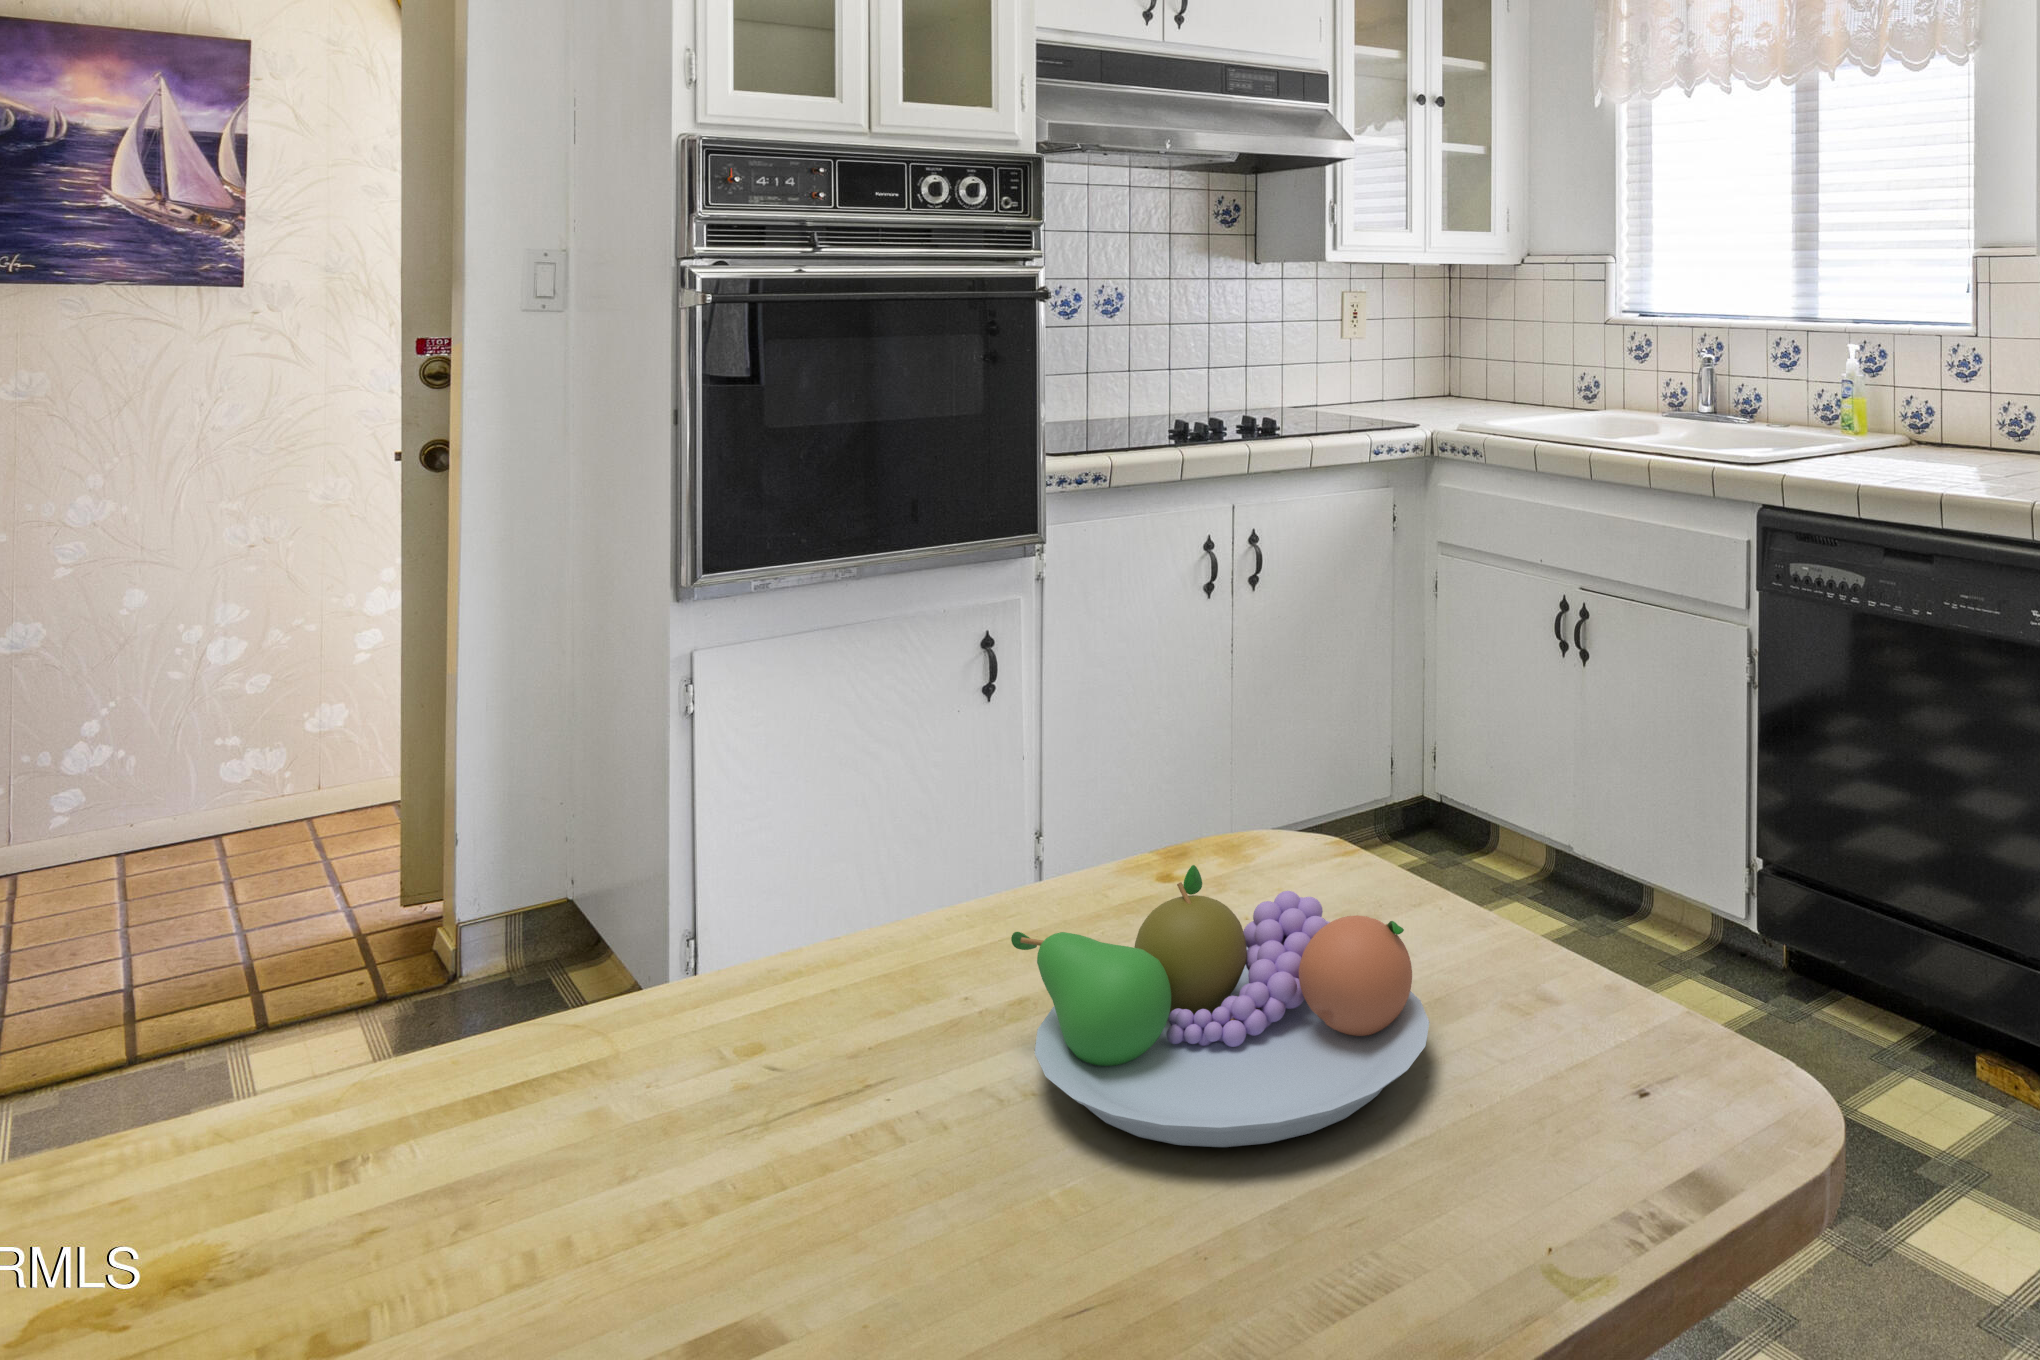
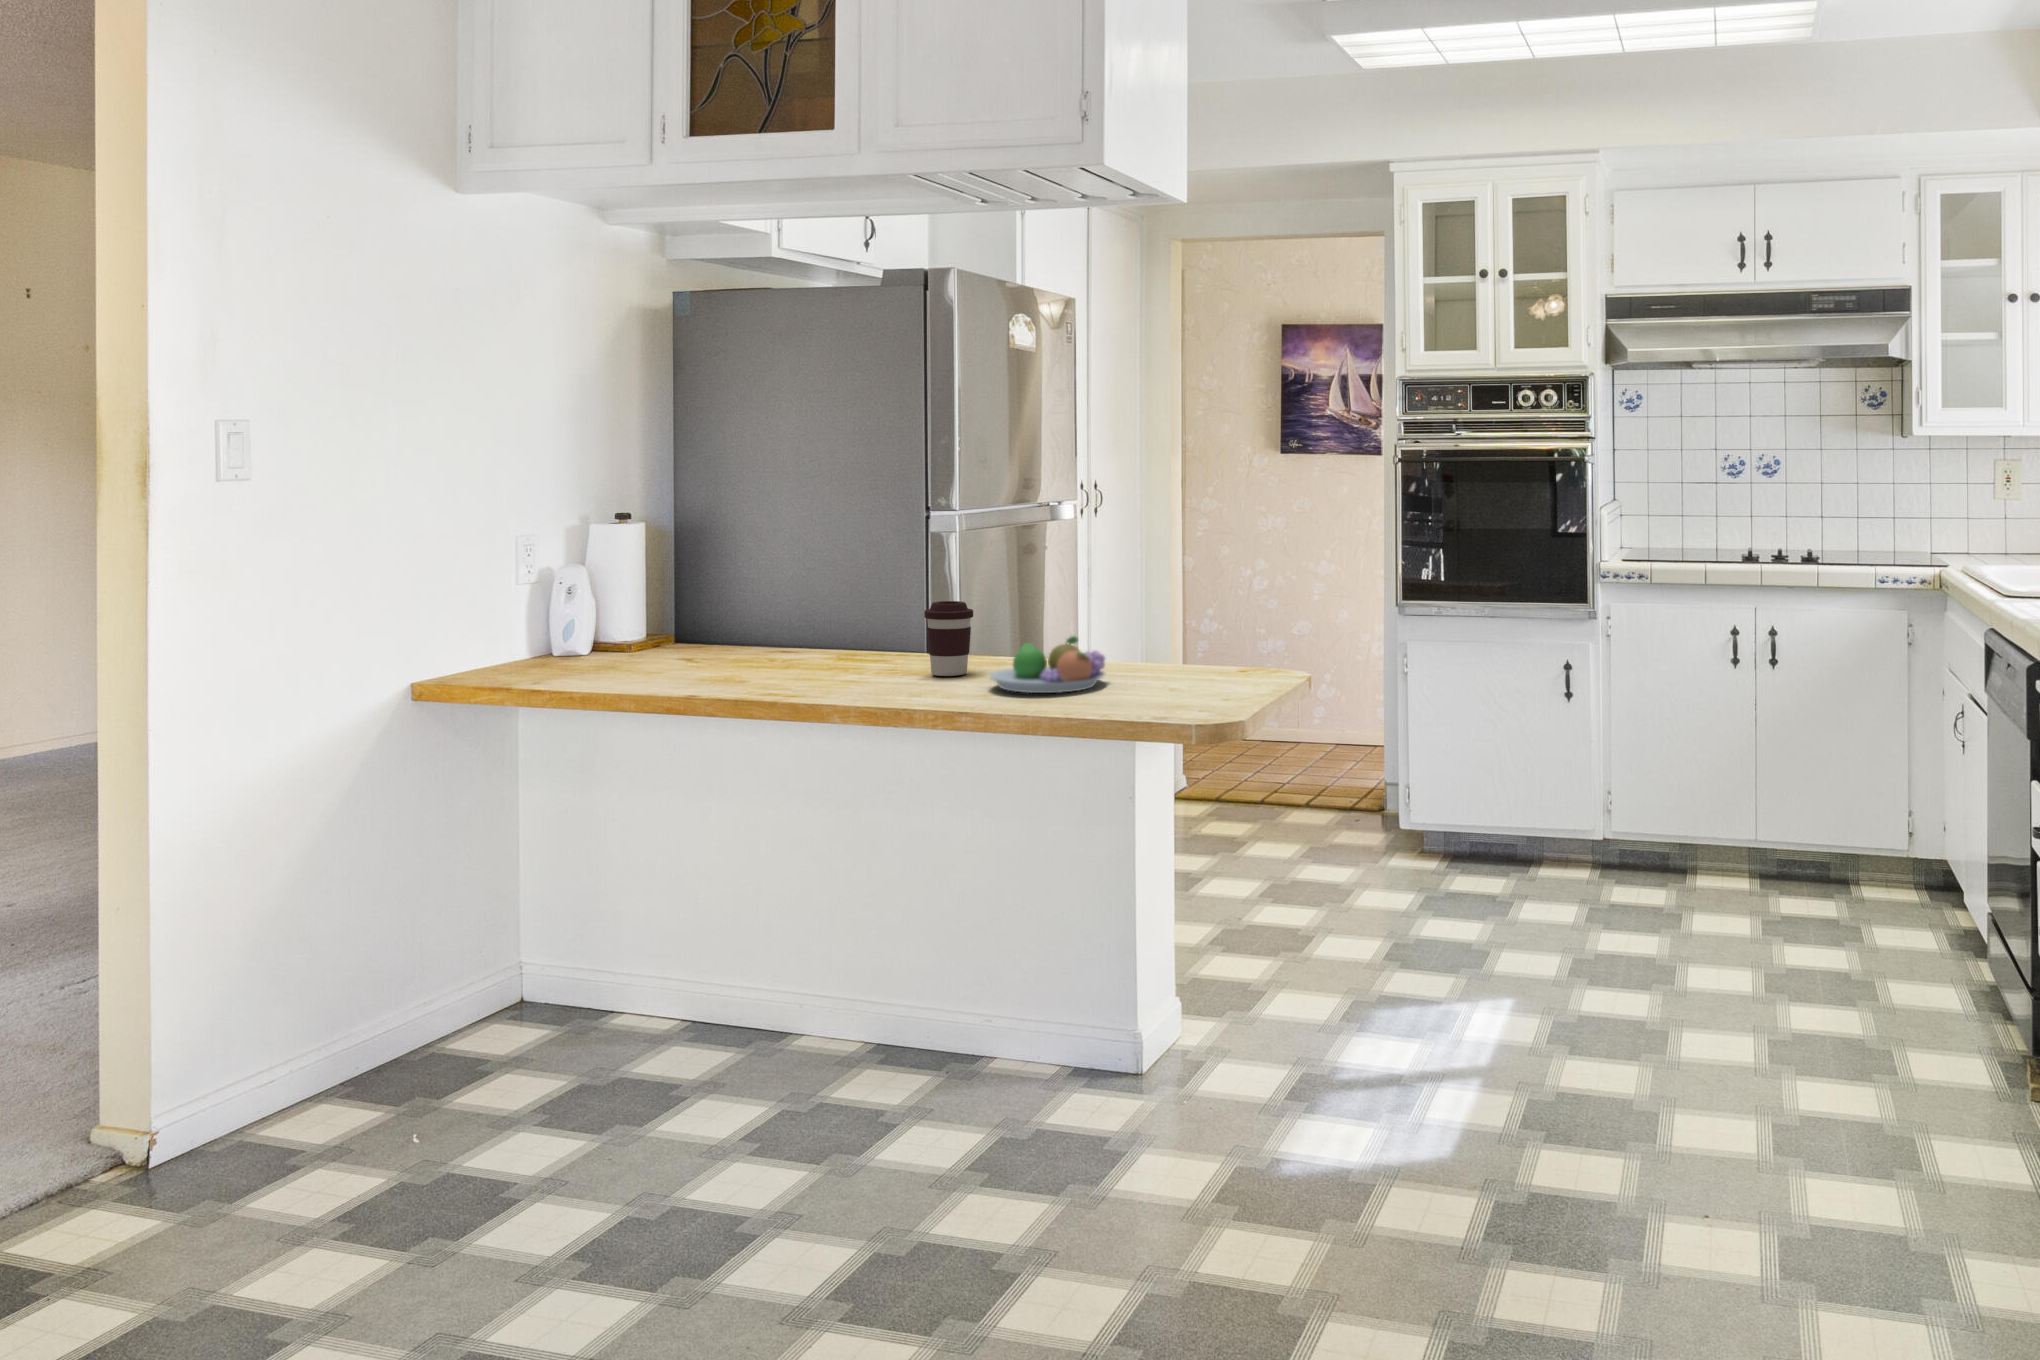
coffee cup: none [599,853,808,1188] -> present [924,601,973,676]

